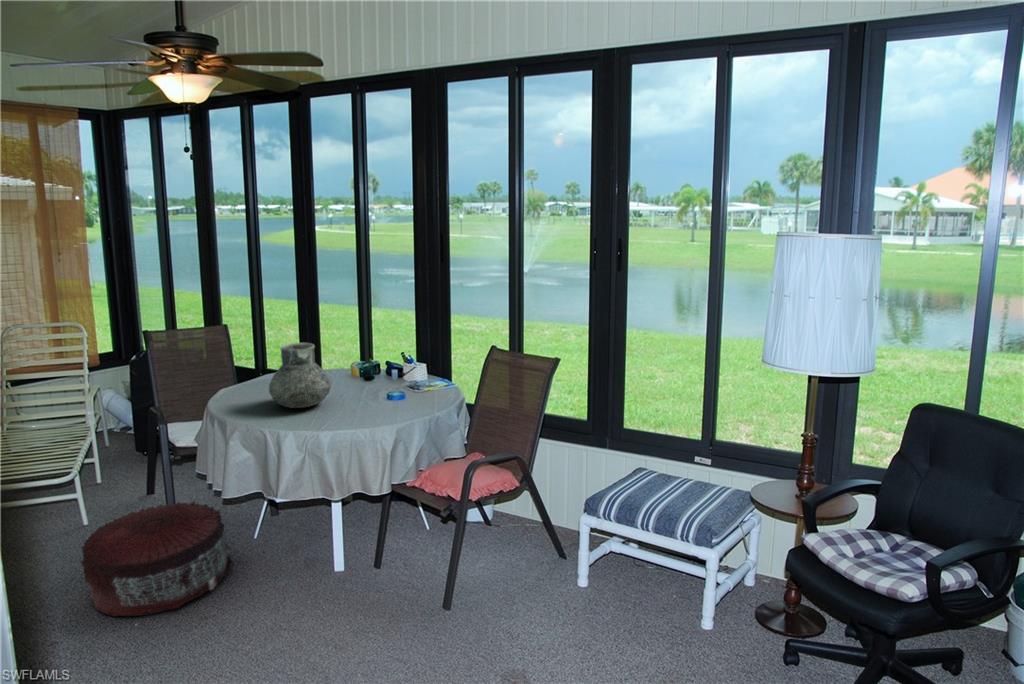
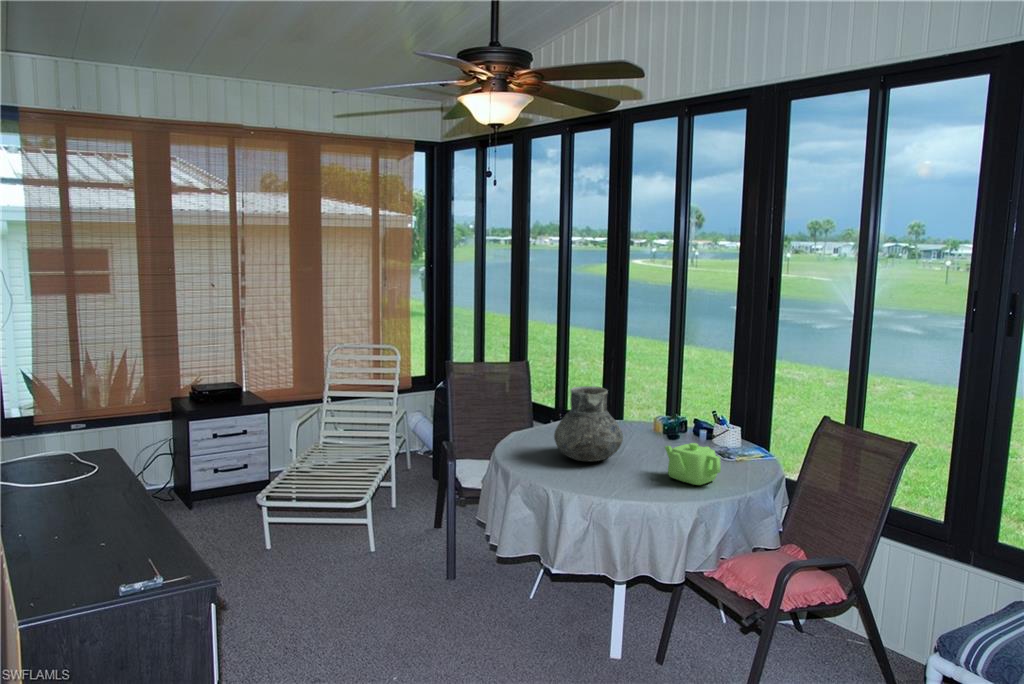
teapot: none [368,381,415,414] -> present [665,443,721,485]
pouf: present [81,501,233,616] -> none [360,543,501,662]

